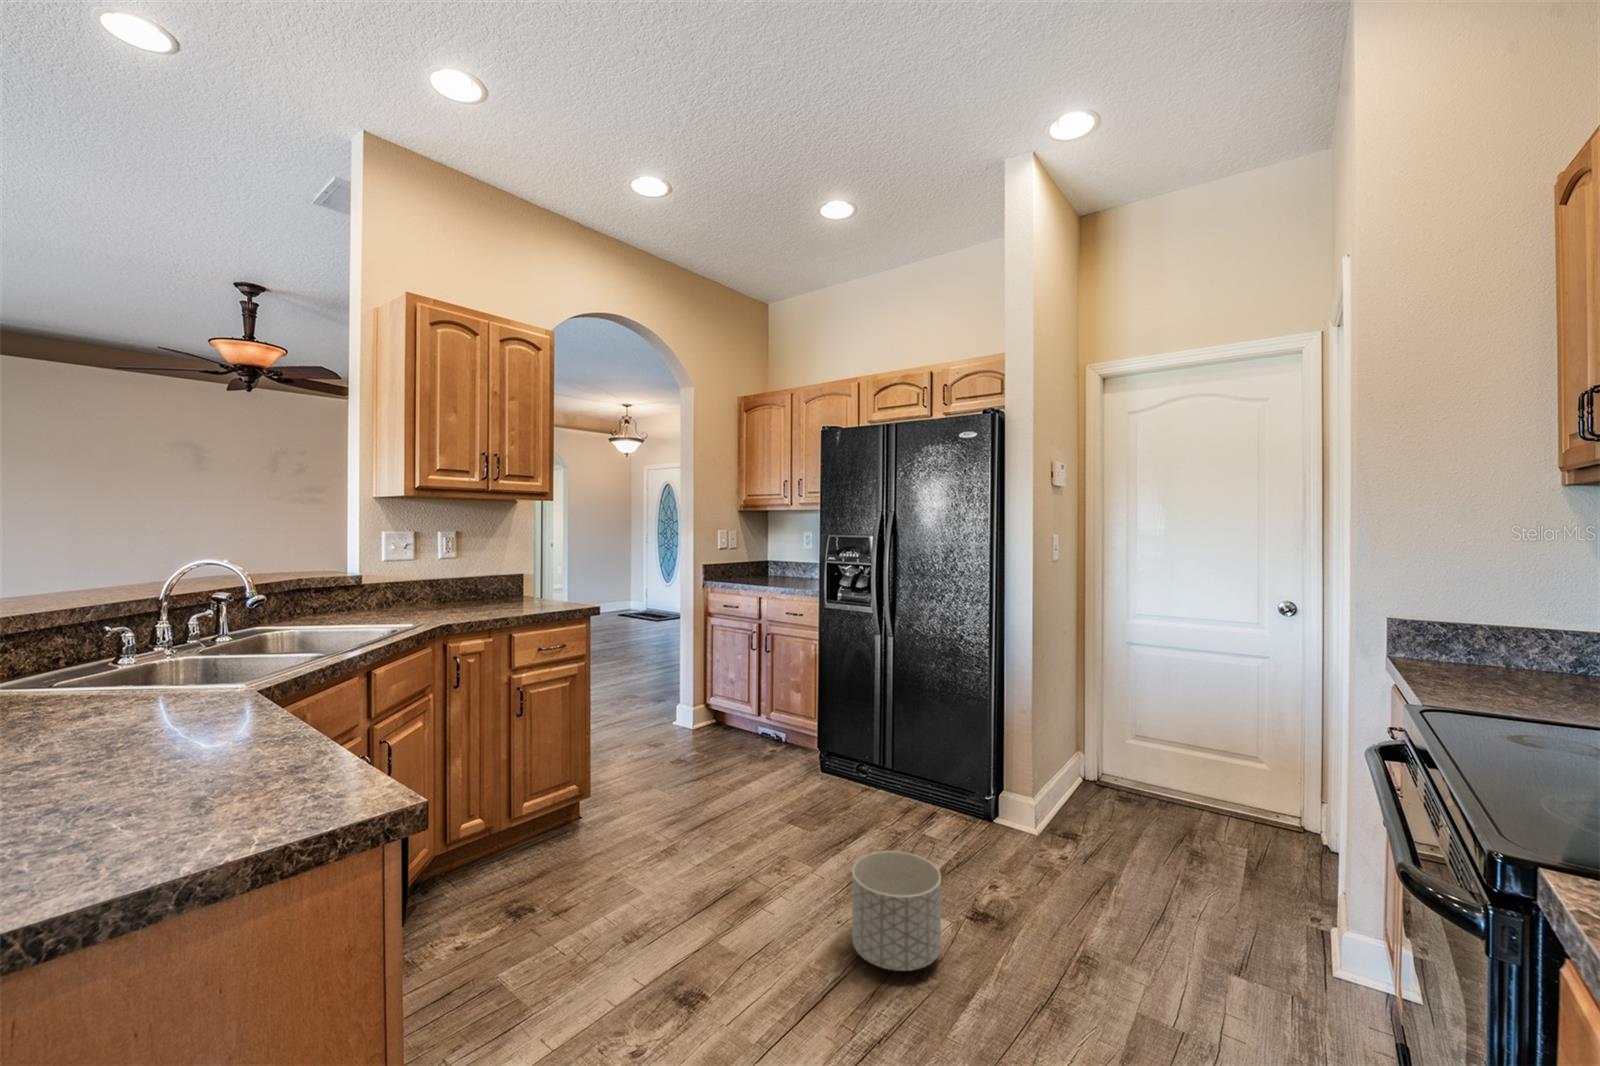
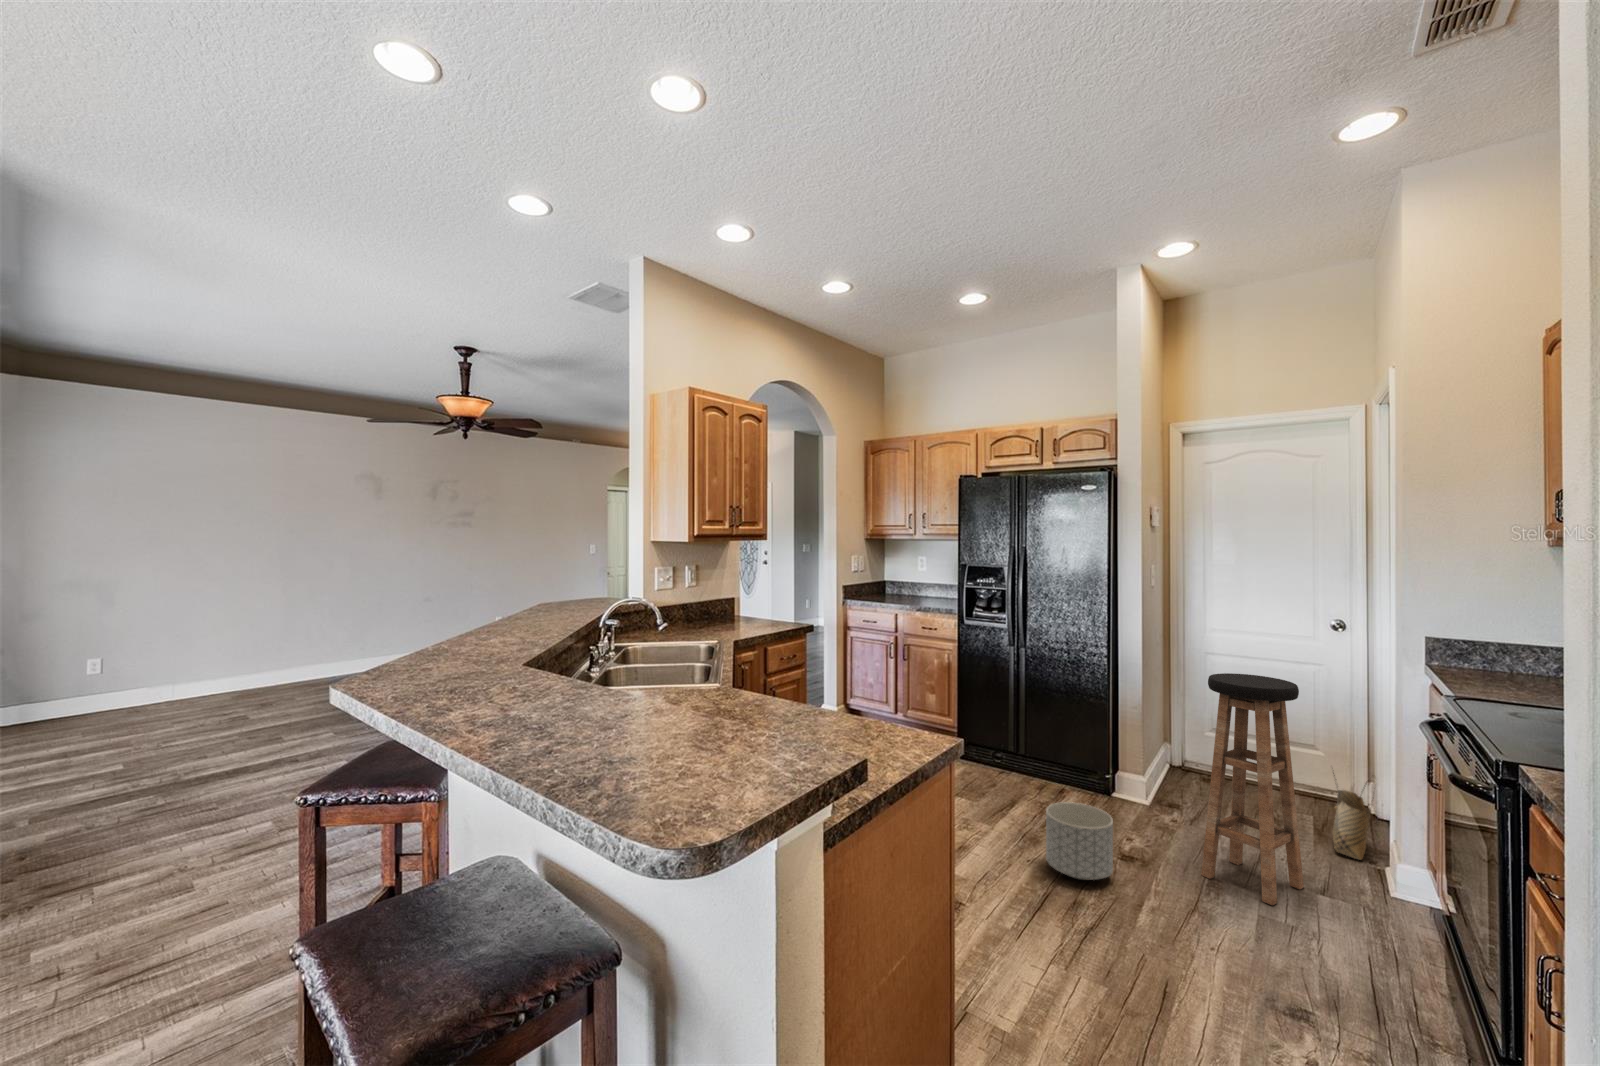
bar stool: none [1070,669,1210,1010] -> present [1201,673,1304,905]
woven basket: none [1261,791,1320,925] -> present [1332,768,1370,860]

